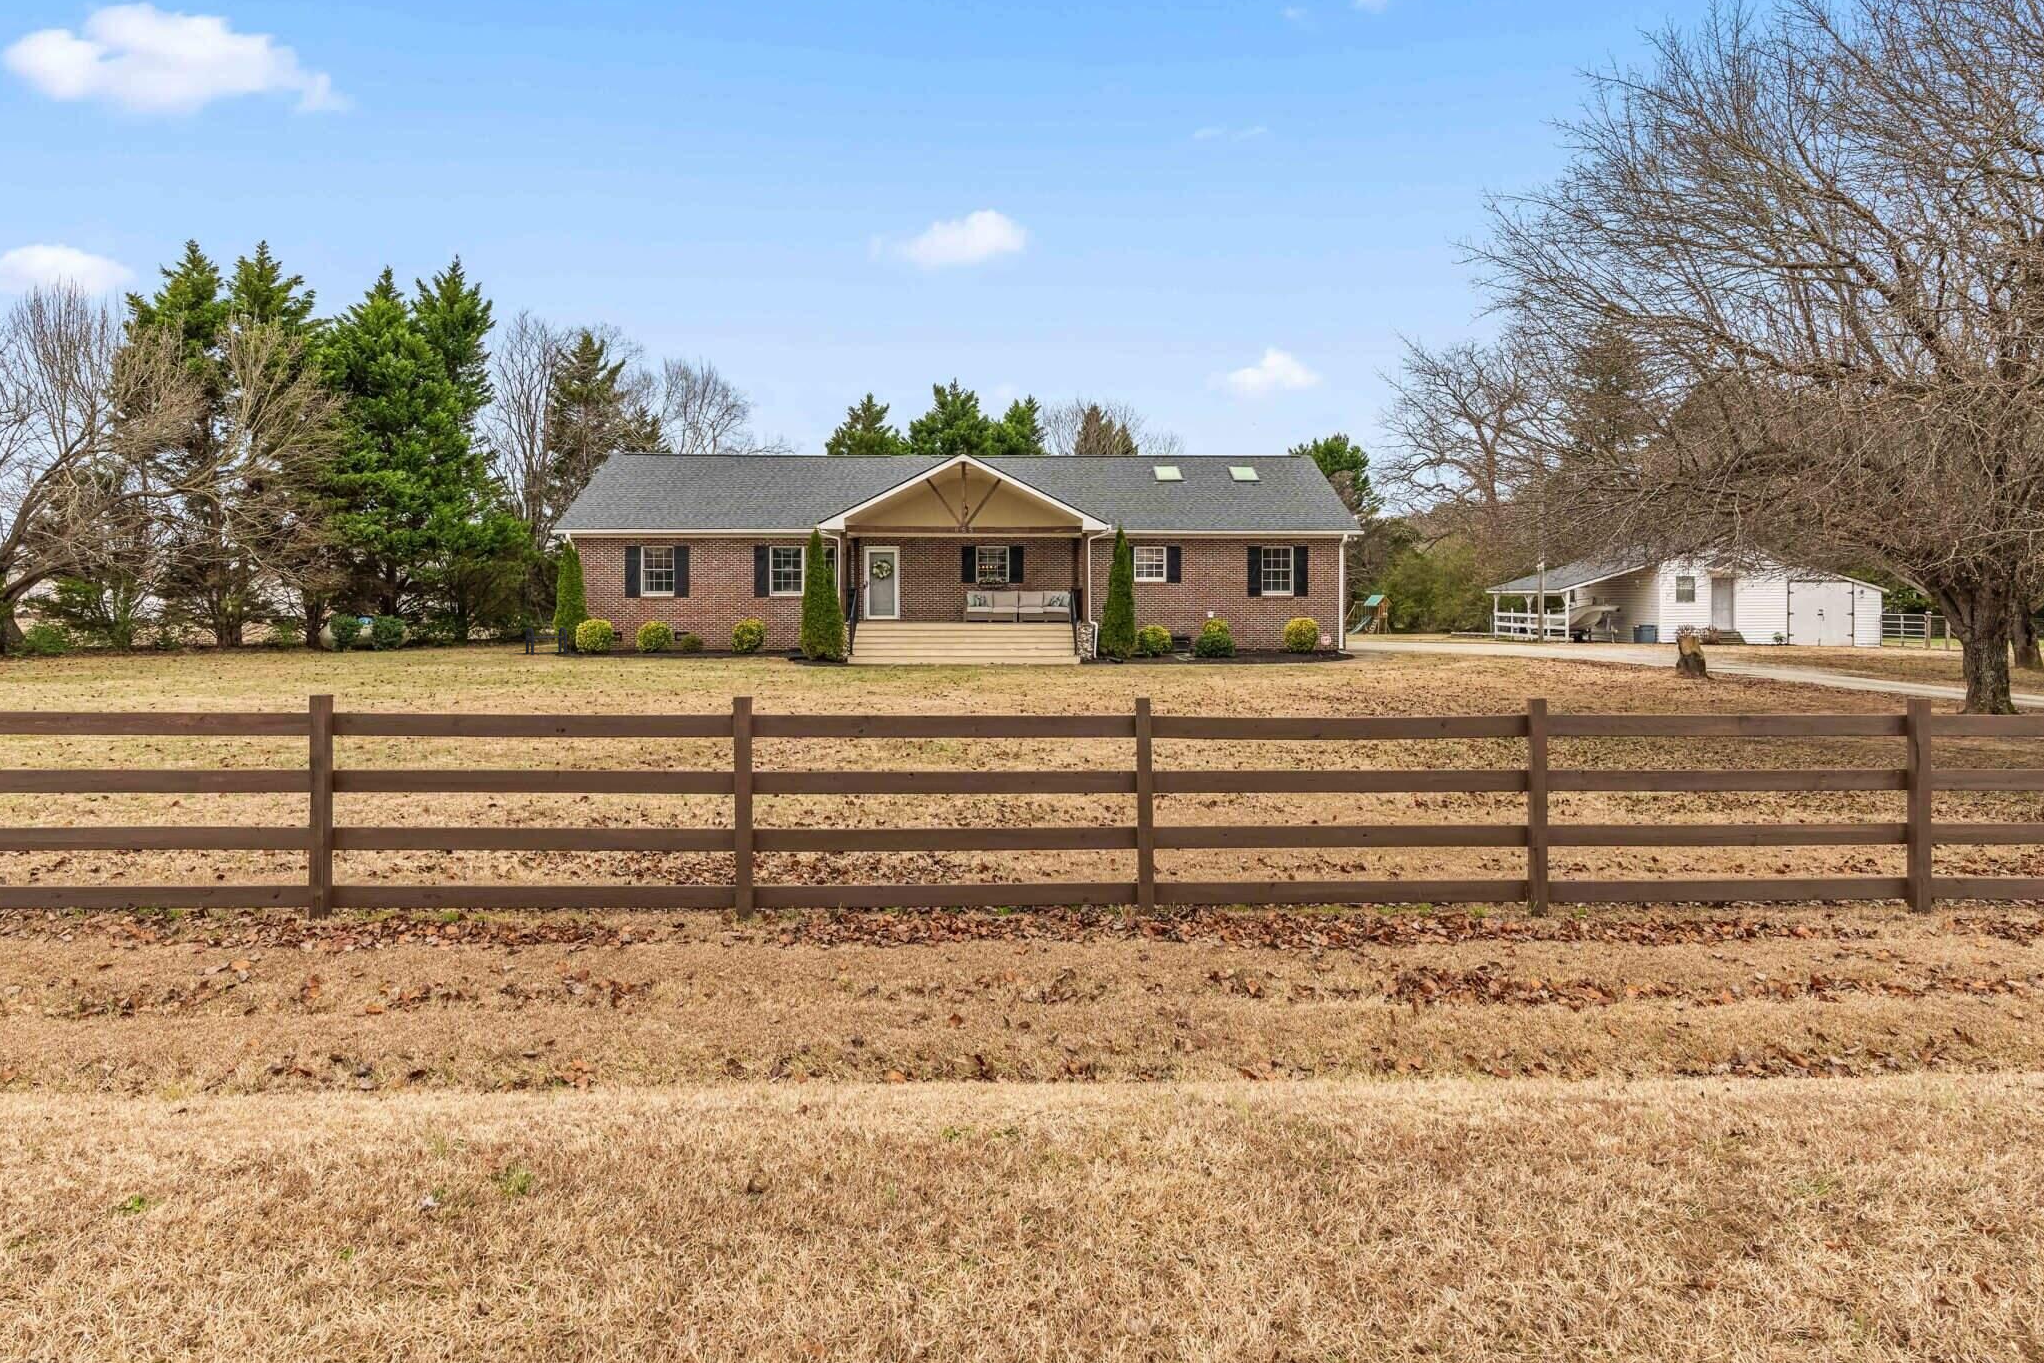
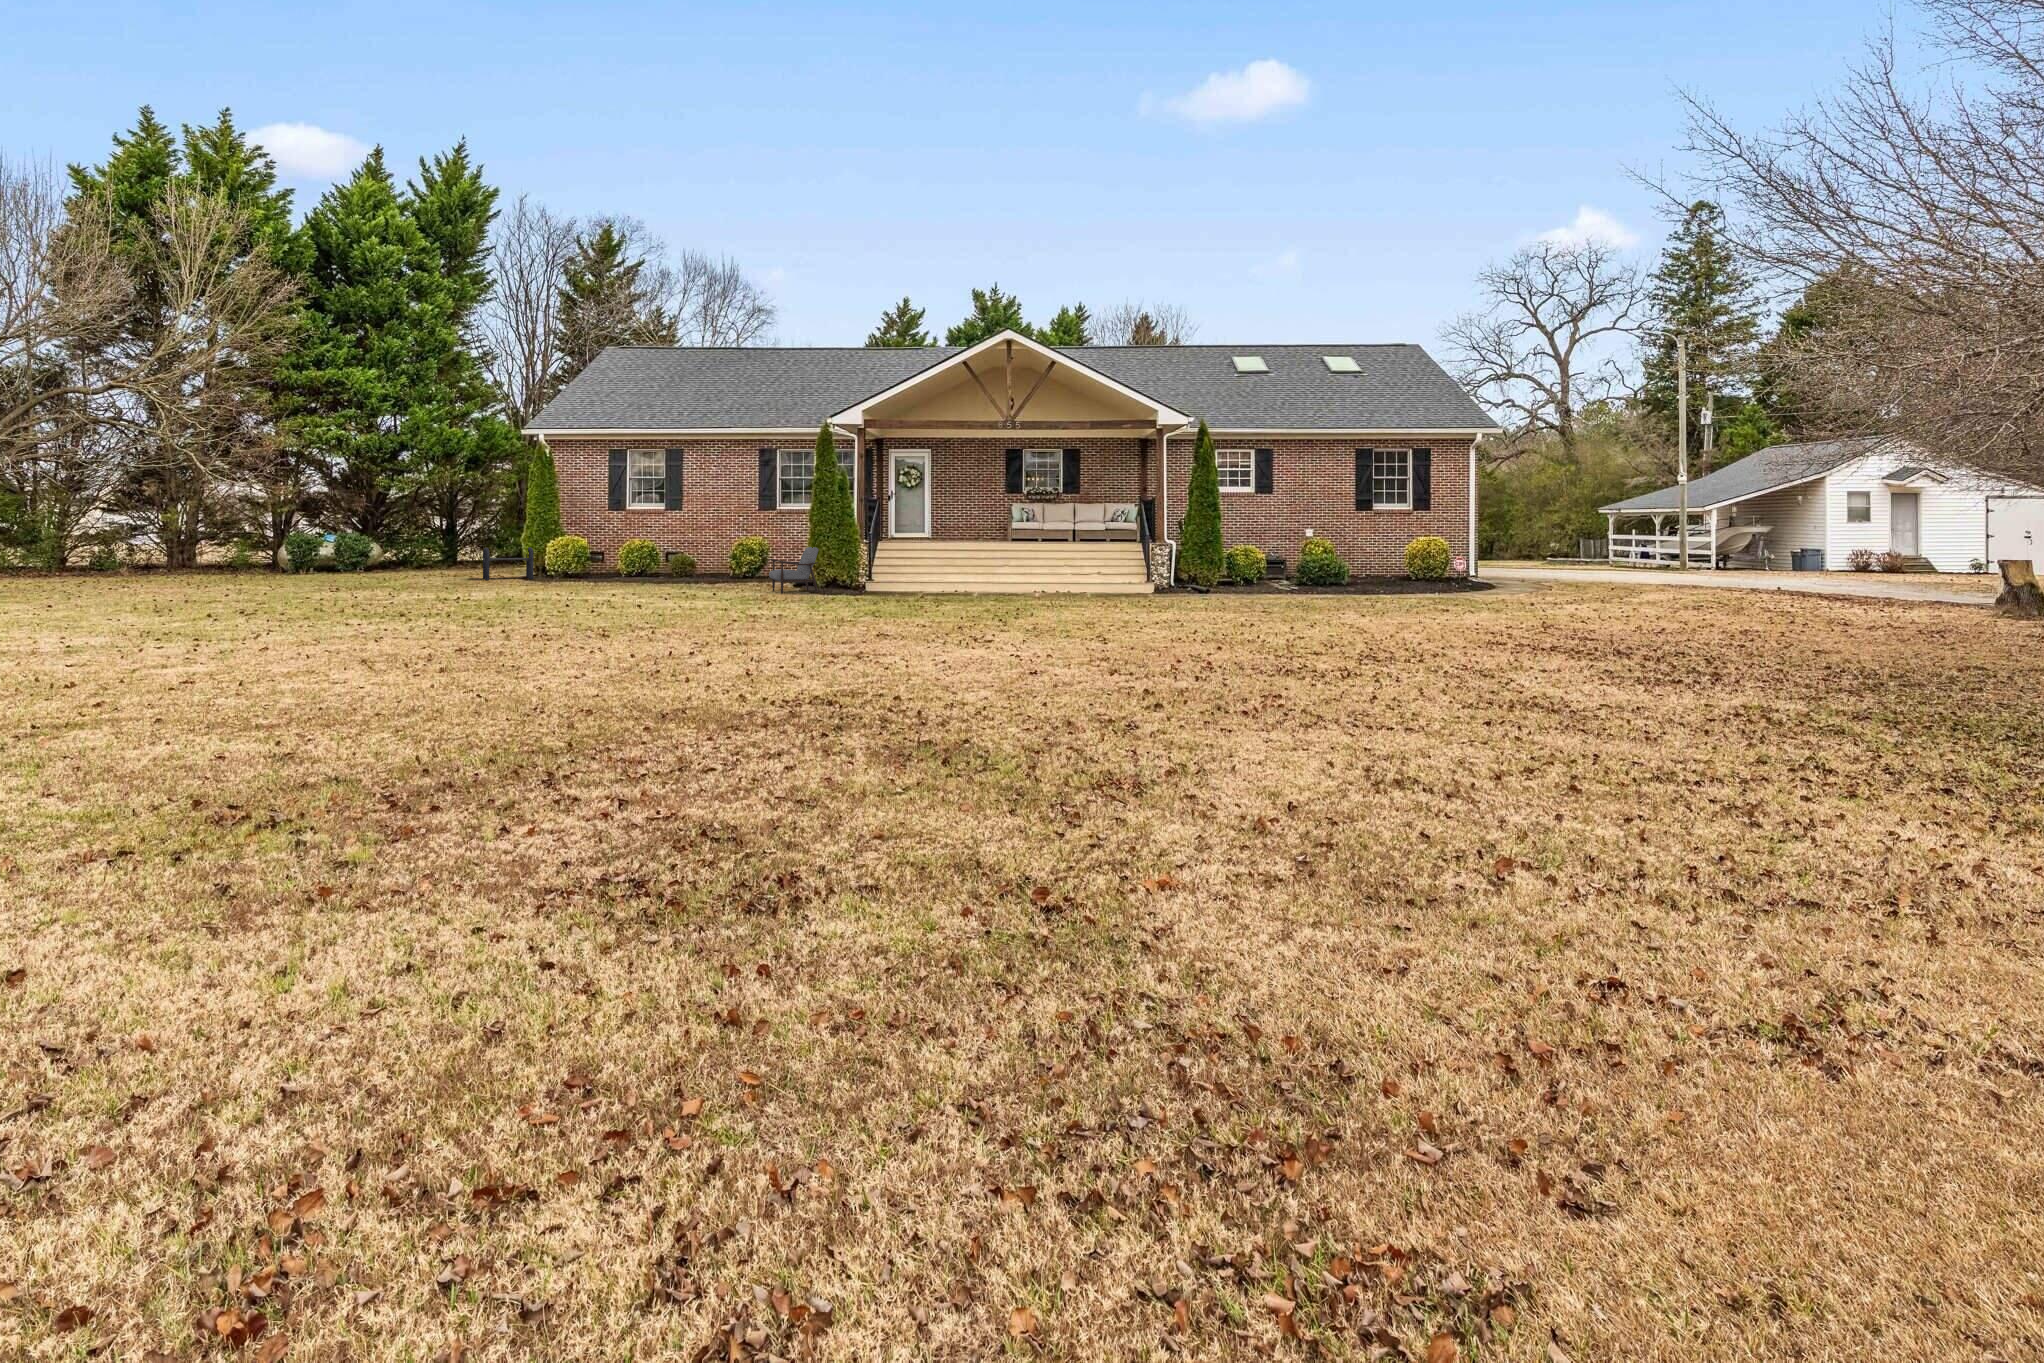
chair: none [775,629,816,667] -> present [769,547,819,594]

